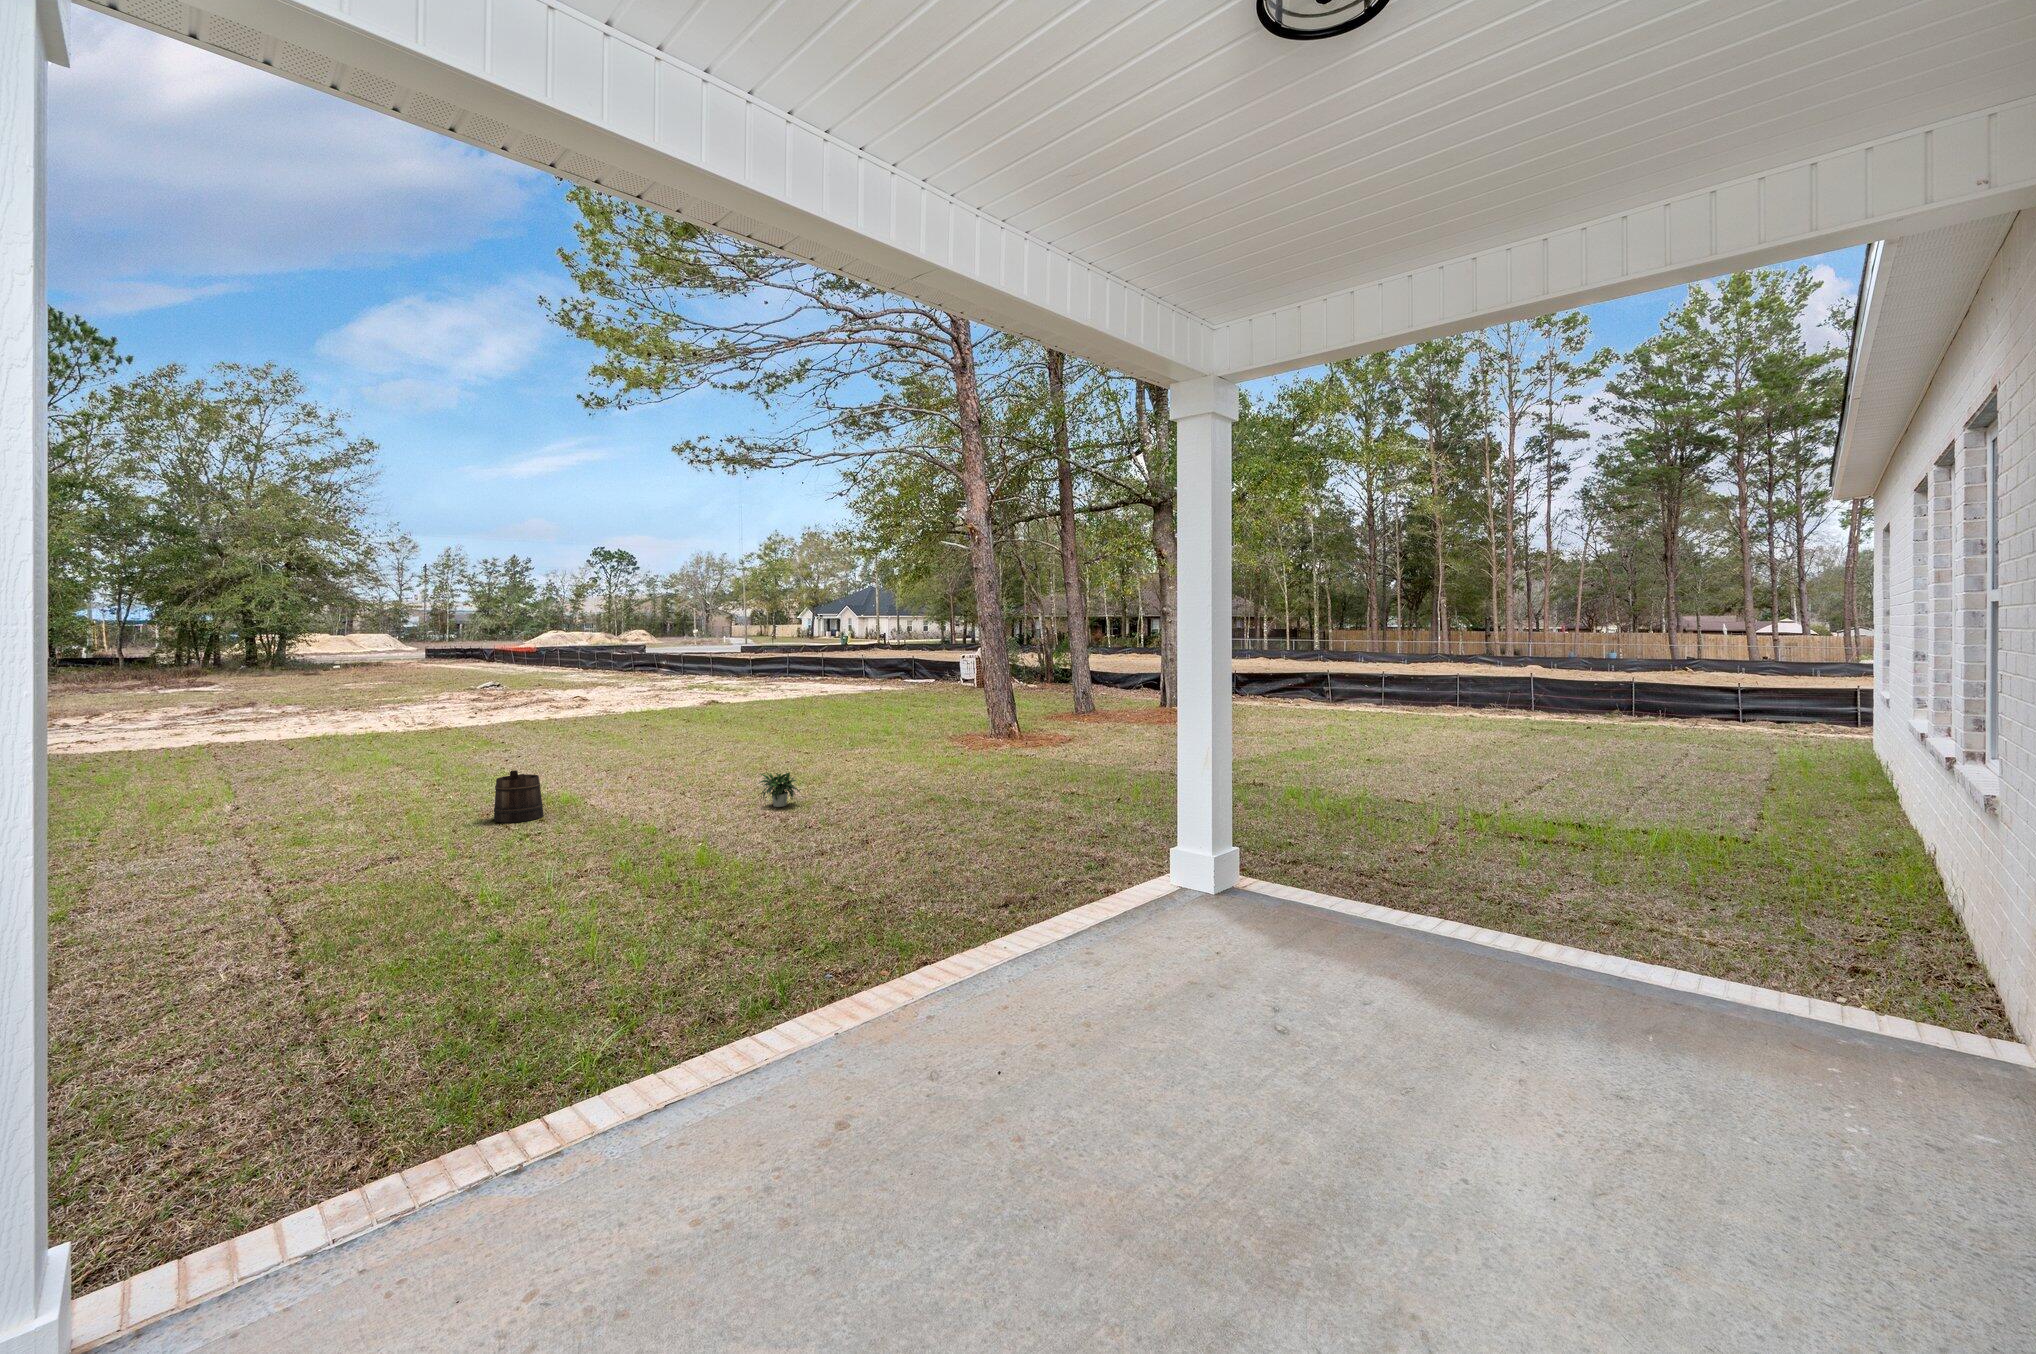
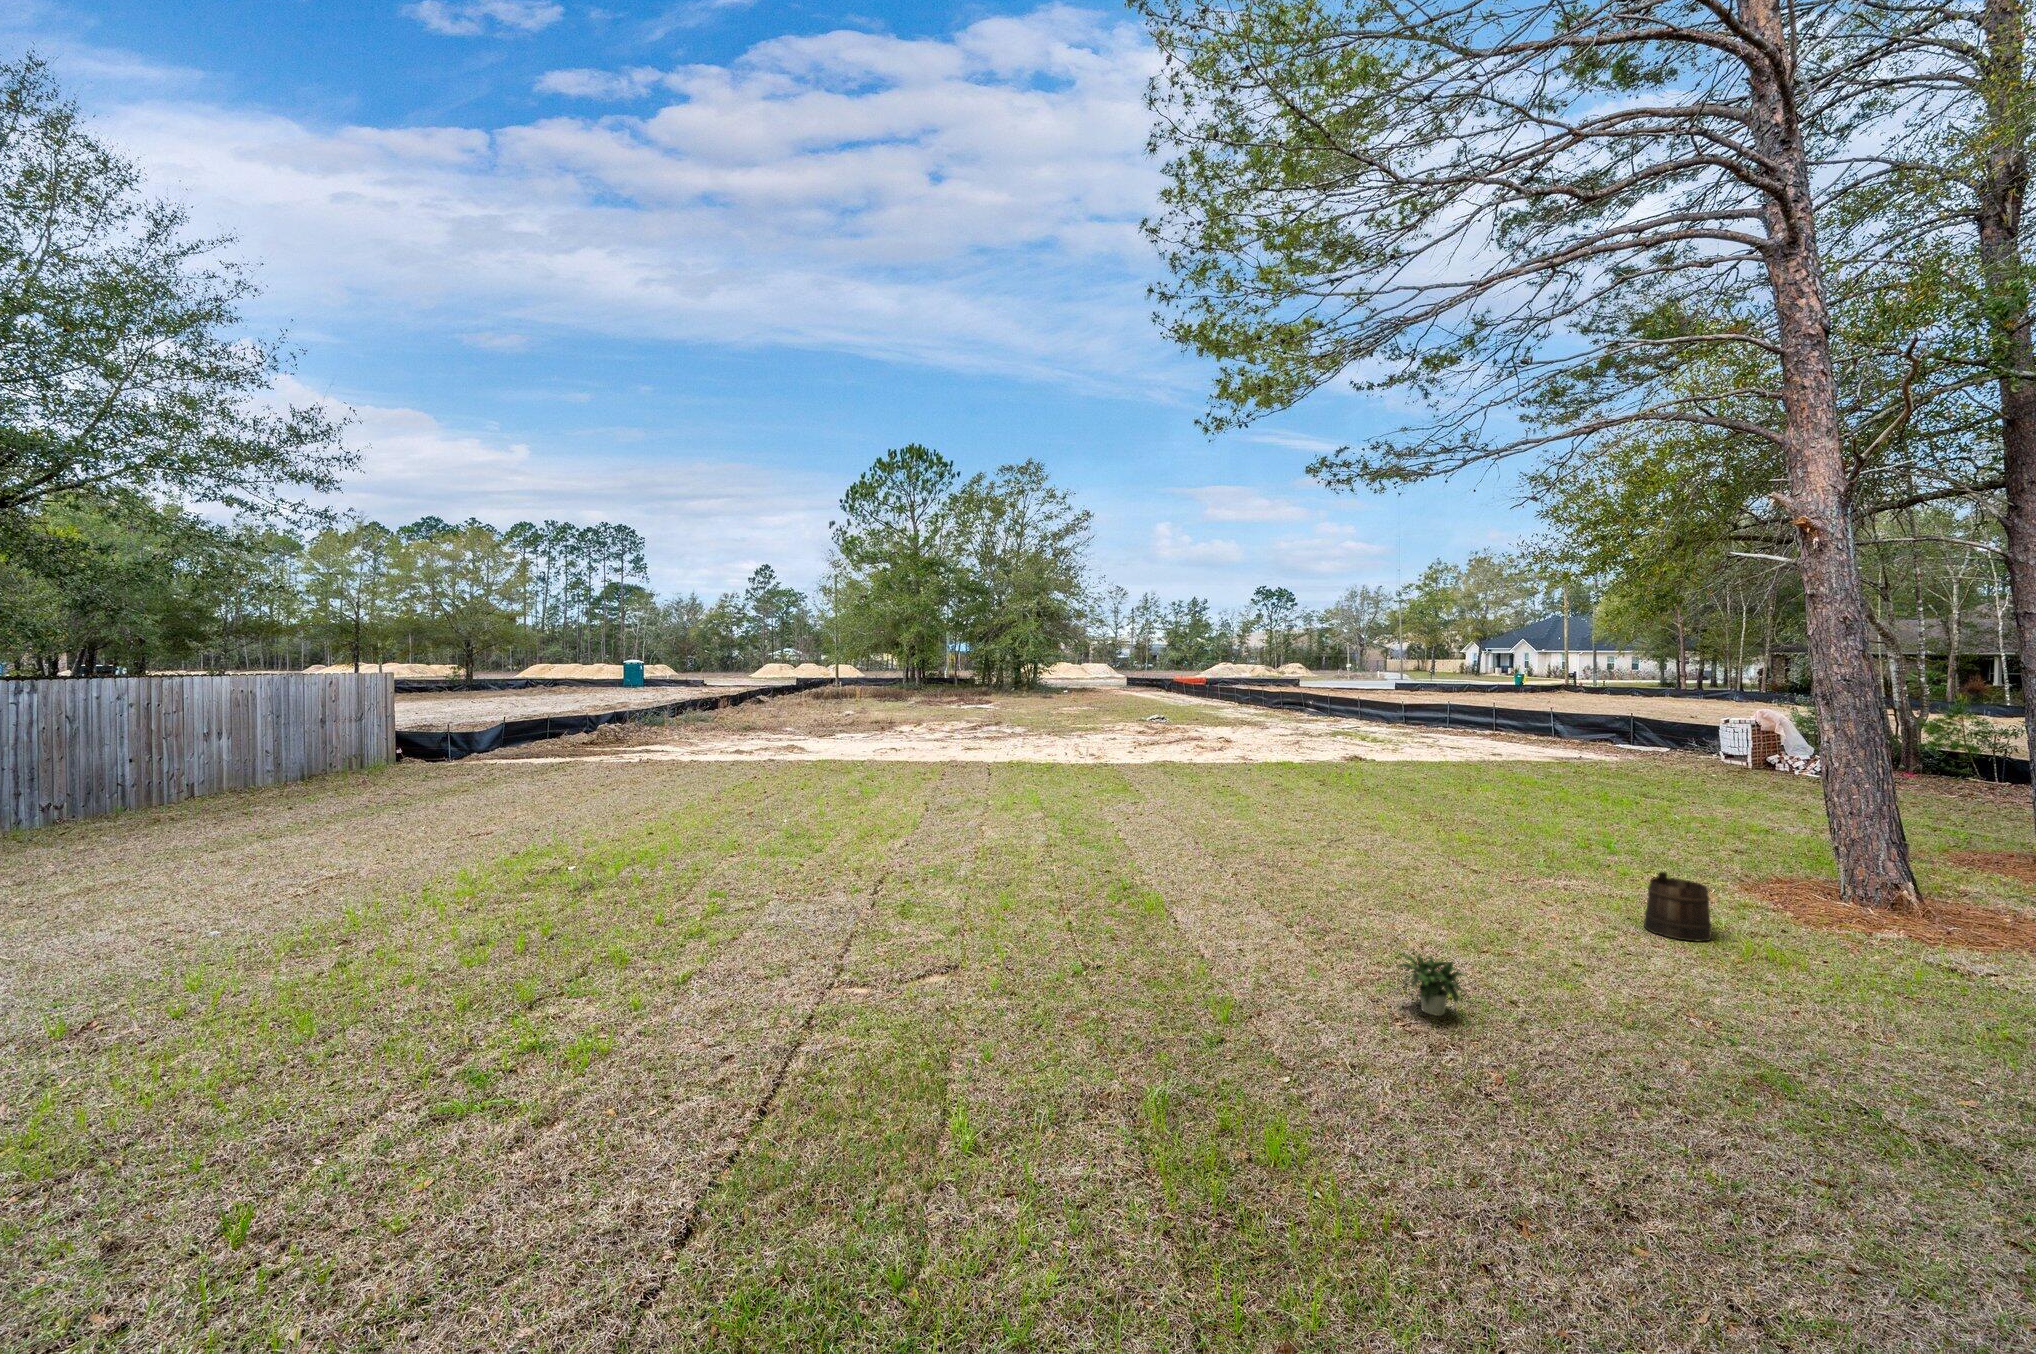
bucket: present [494,770,544,823] -> present [1644,872,1712,942]

